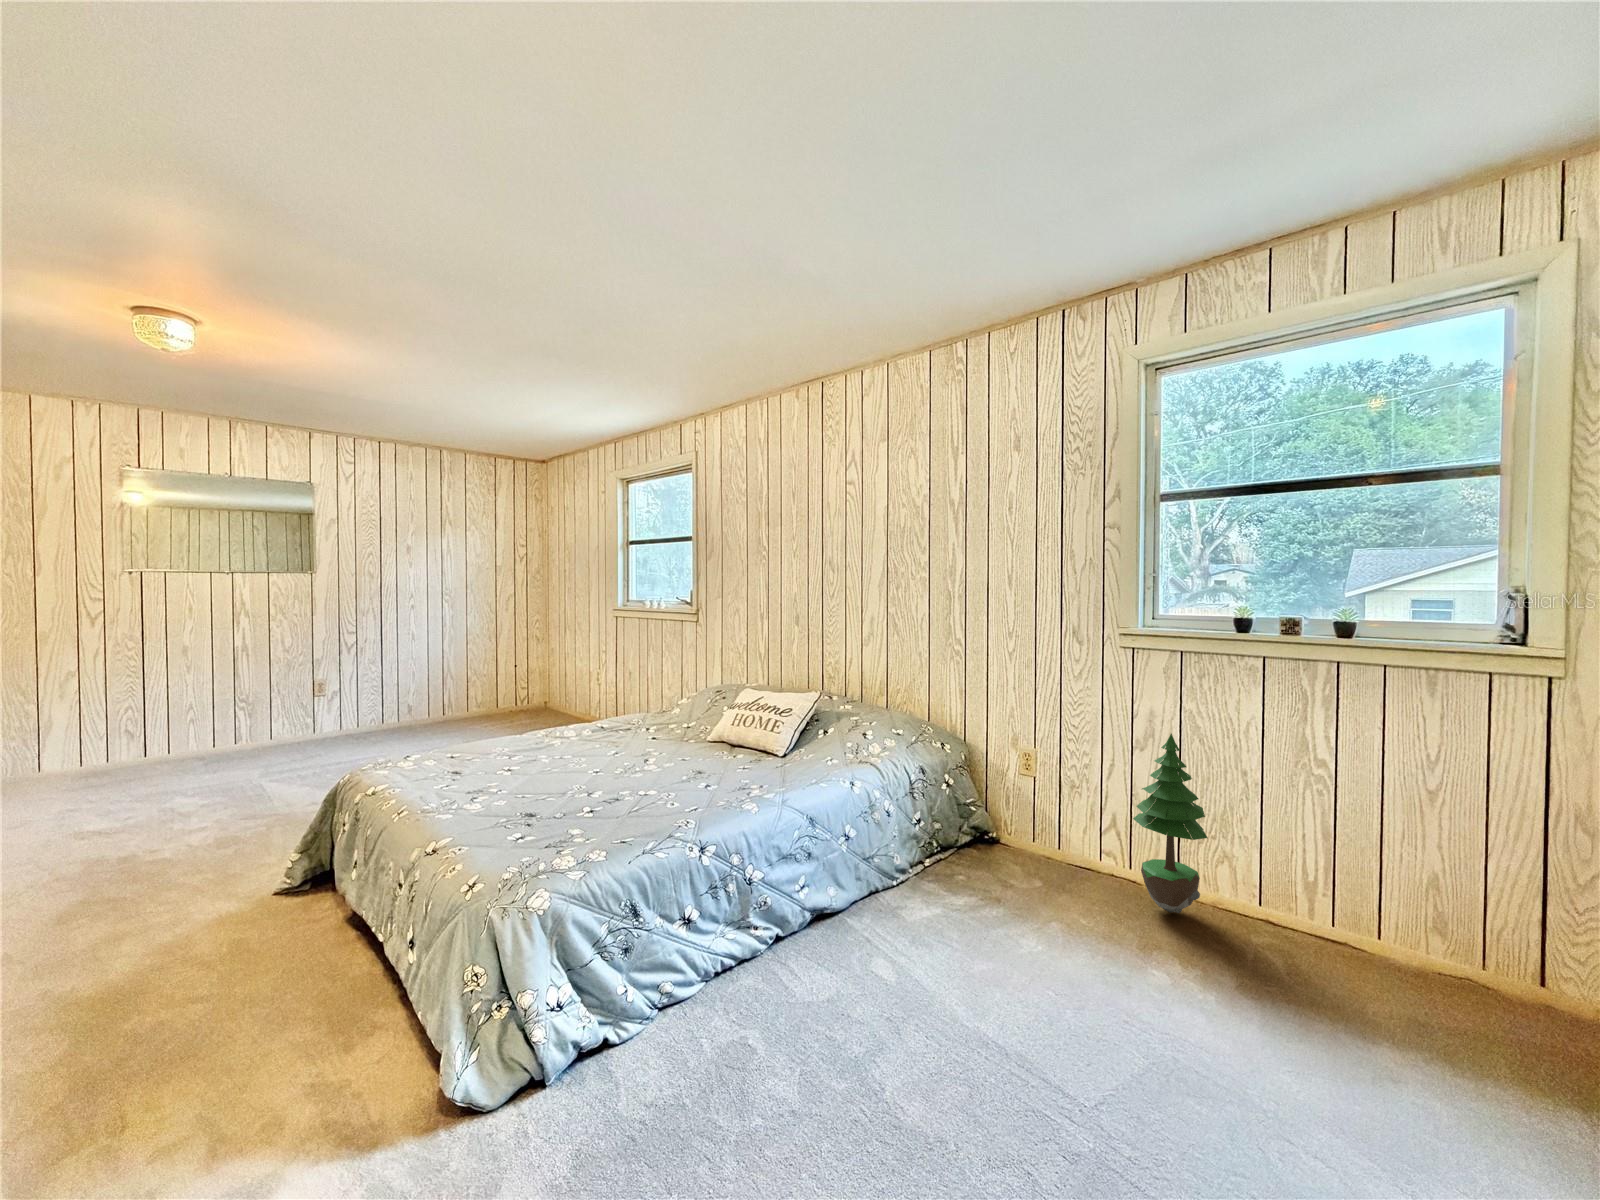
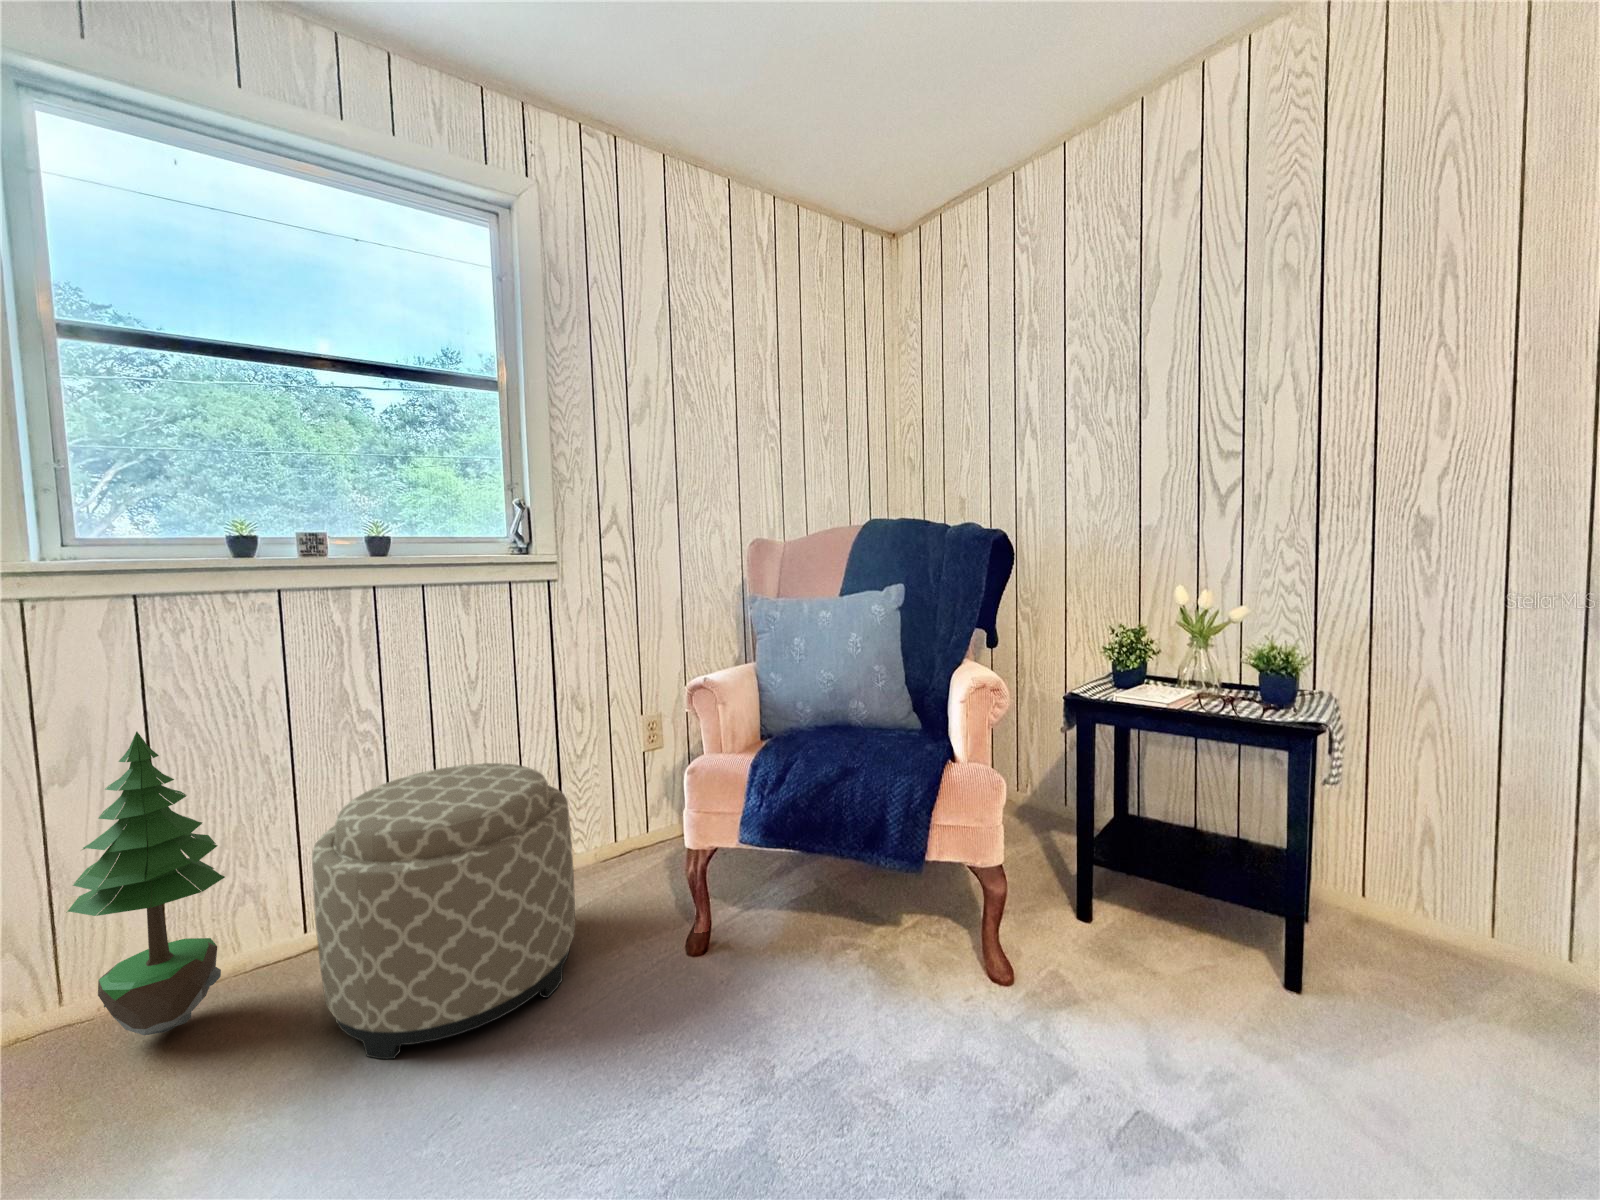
ottoman: none [1253,821,1509,1079] -> present [312,763,575,1059]

